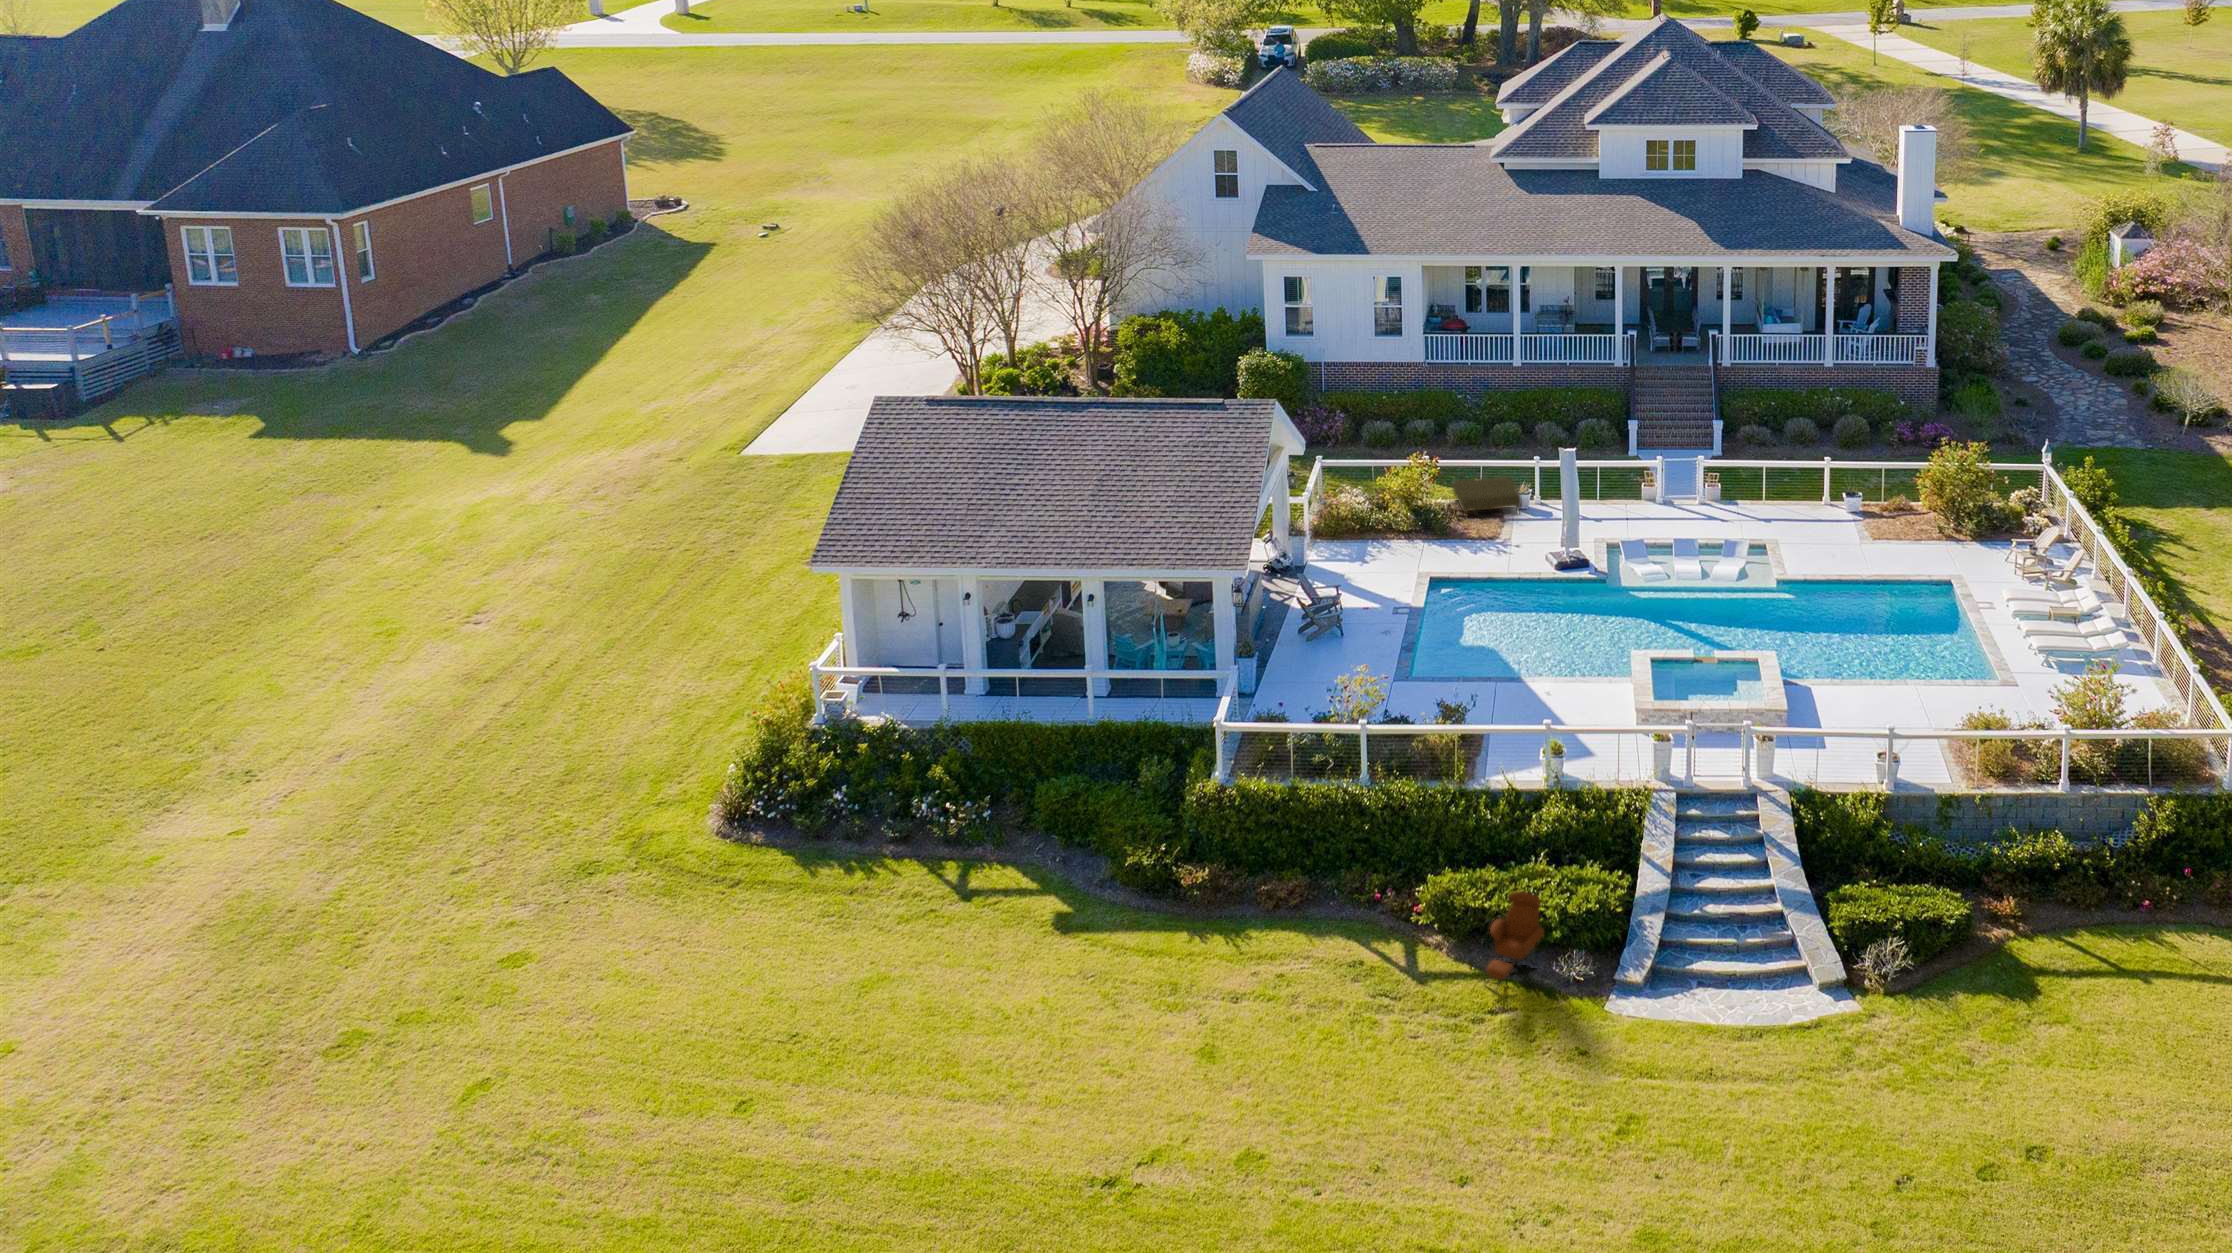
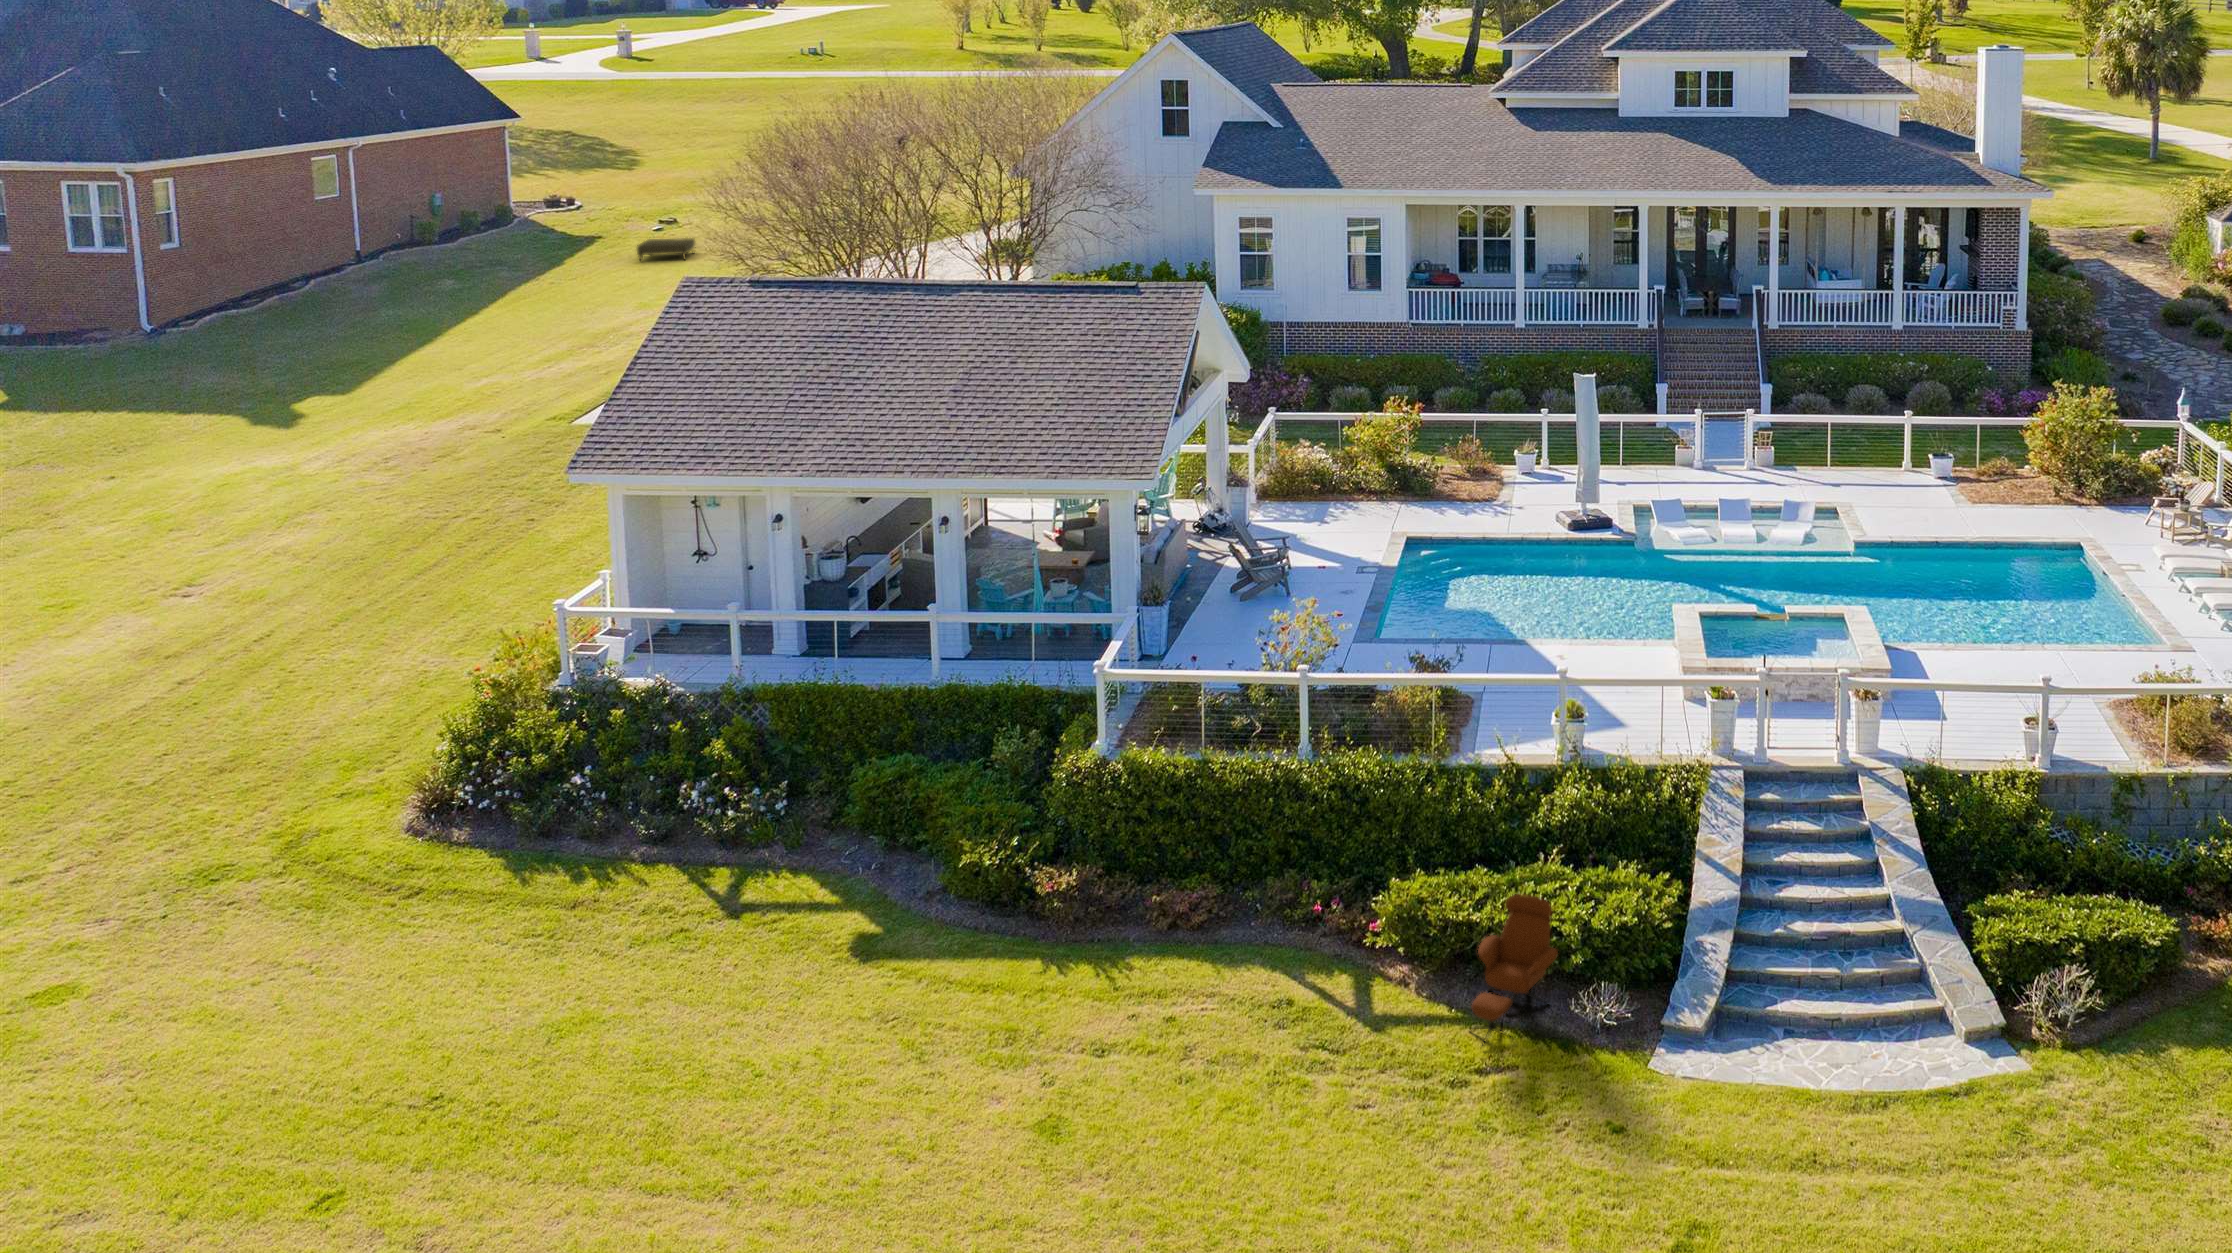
ottoman: present [1452,477,1522,518] -> present [637,238,695,260]

